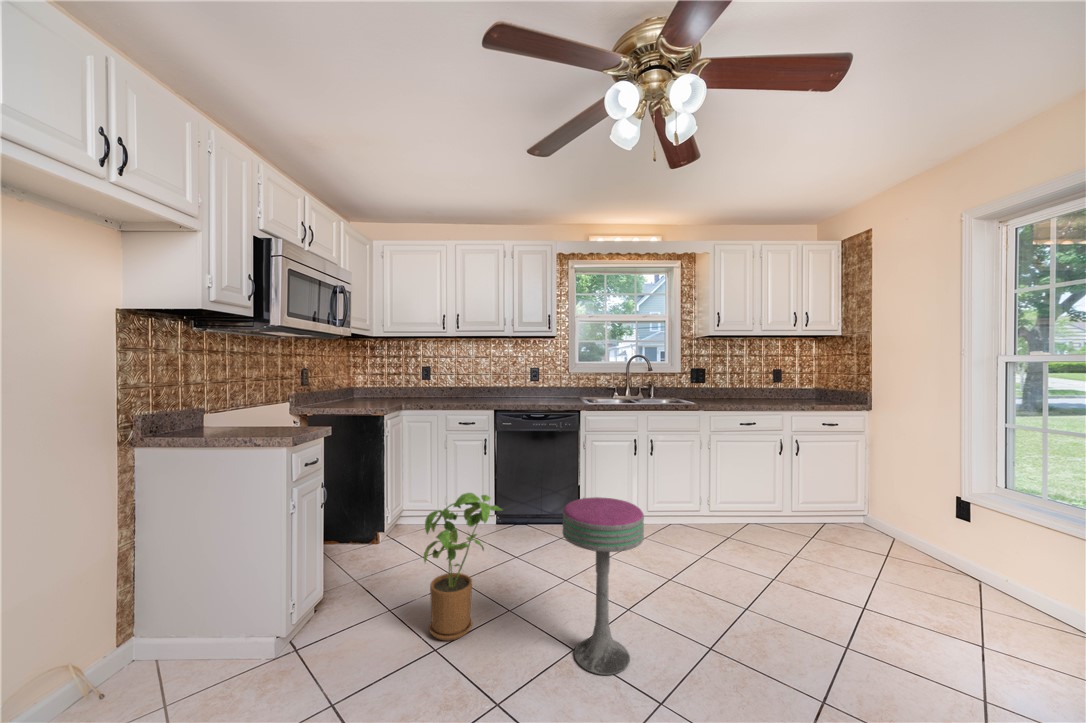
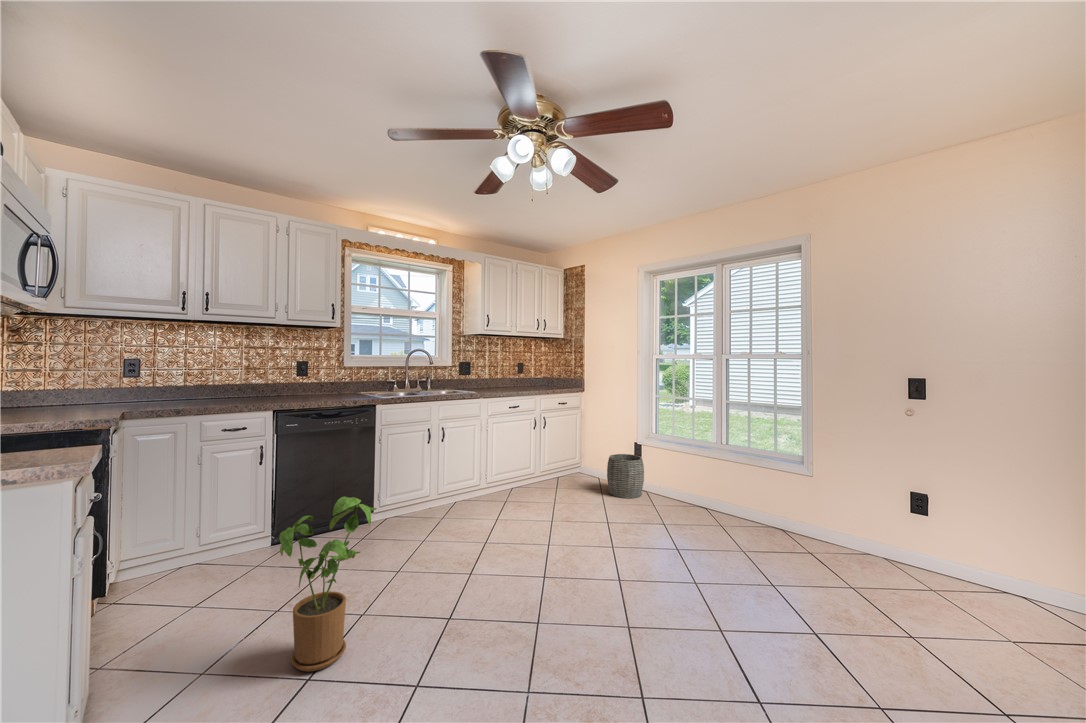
bar stool: present [562,497,644,675] -> none [448,476,520,628]
woven basket: none [895,508,970,585] -> present [607,454,644,498]

